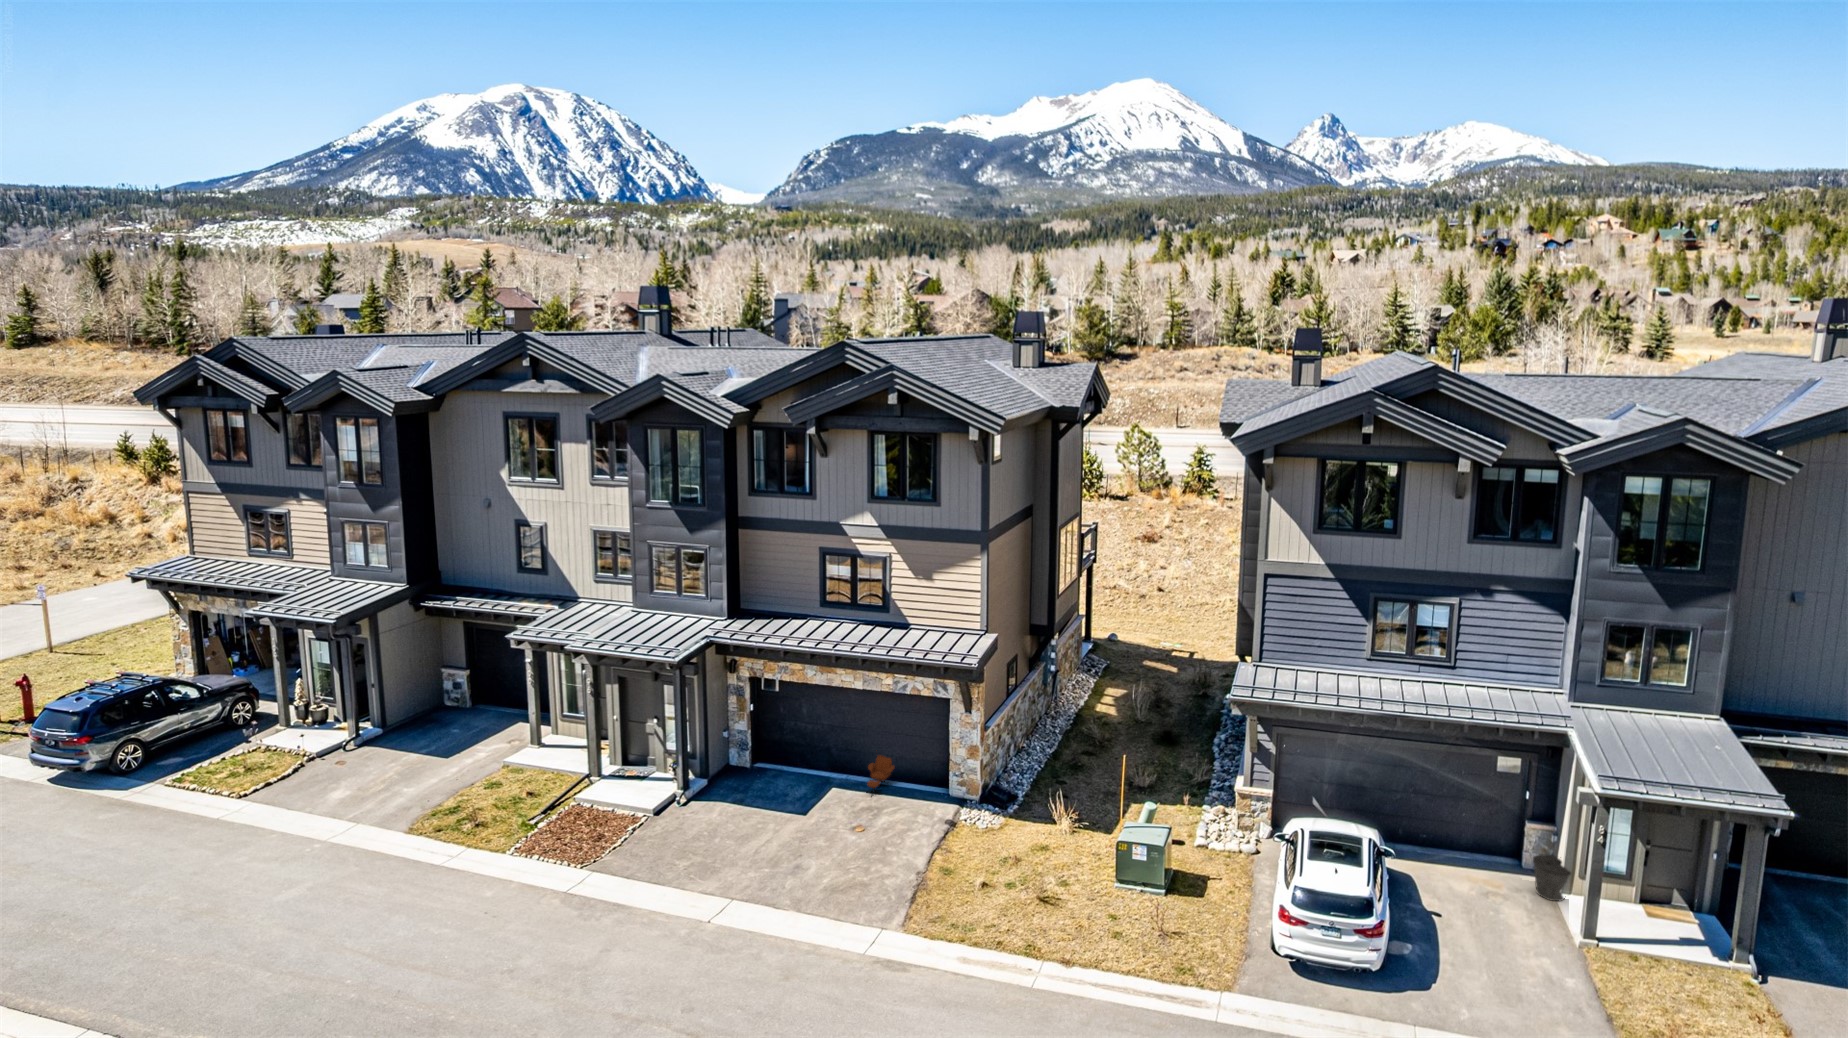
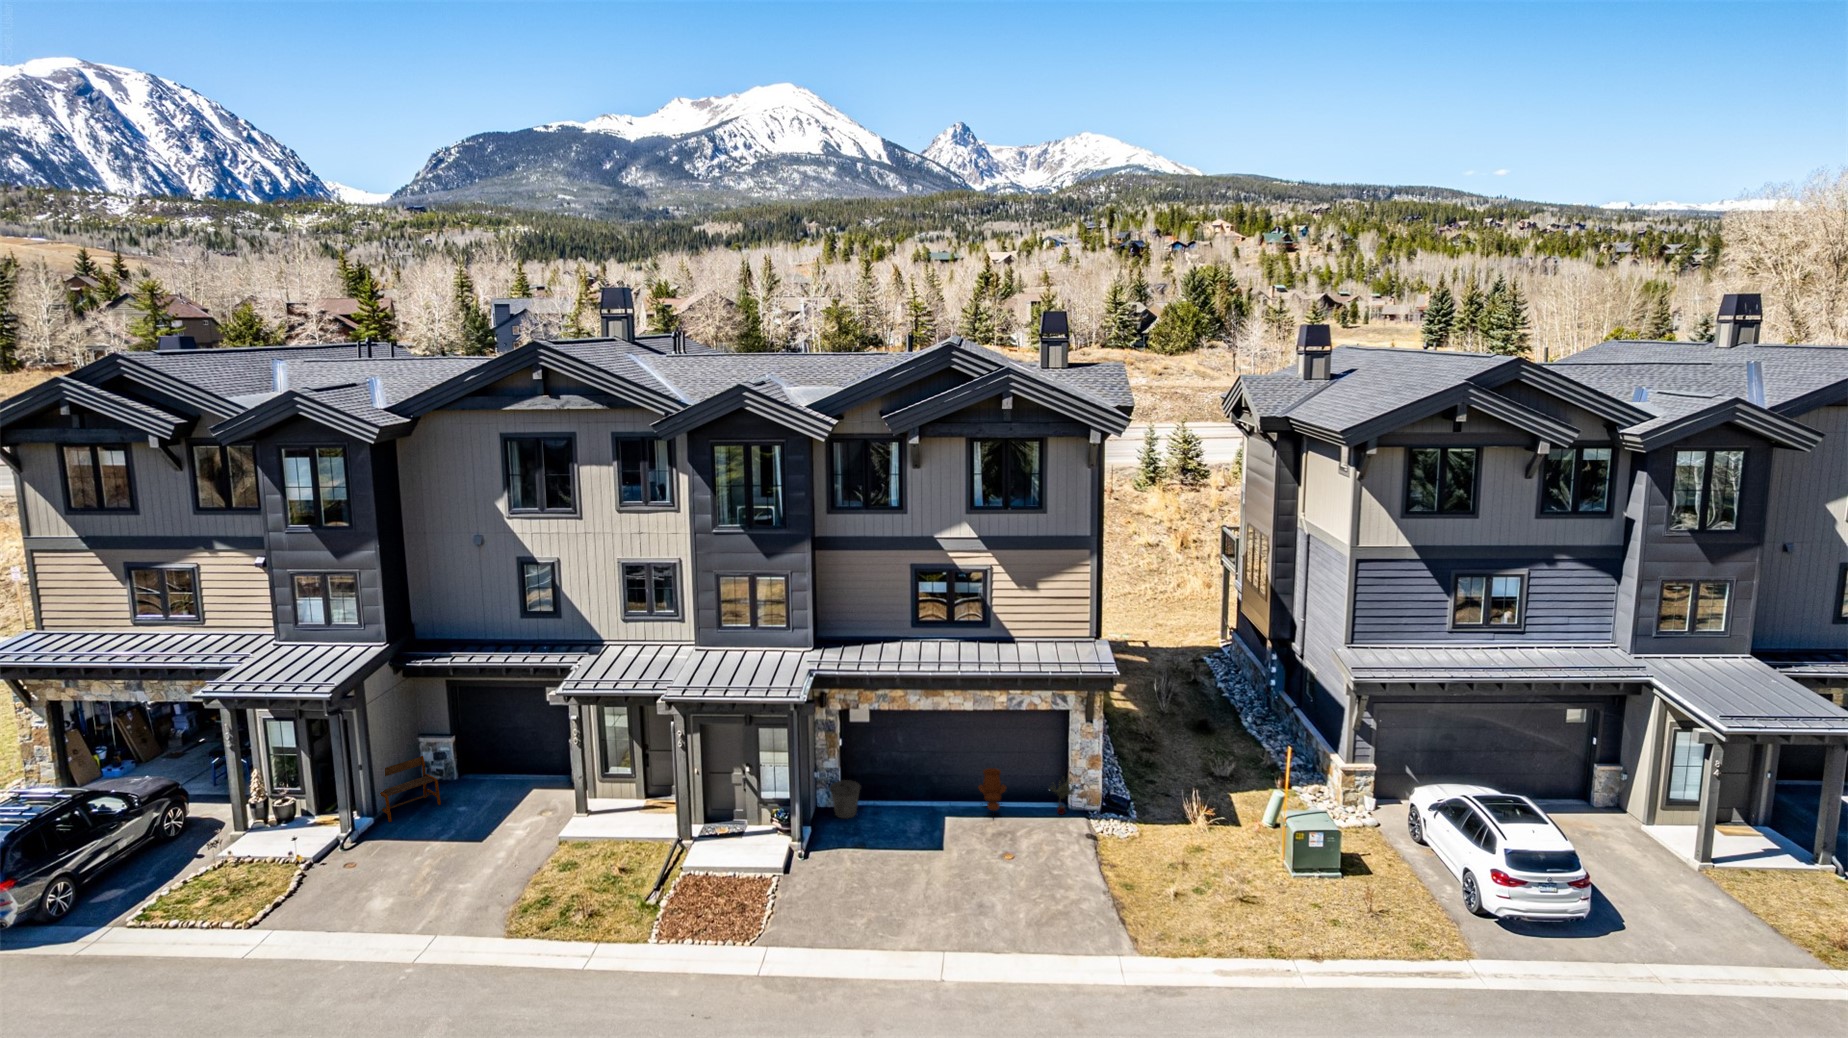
bench: none [388,682,438,733] -> present [380,756,441,822]
potted tree: none [932,763,954,801] -> present [1051,777,1075,815]
trash can: present [1533,855,1571,901] -> present [830,780,861,819]

